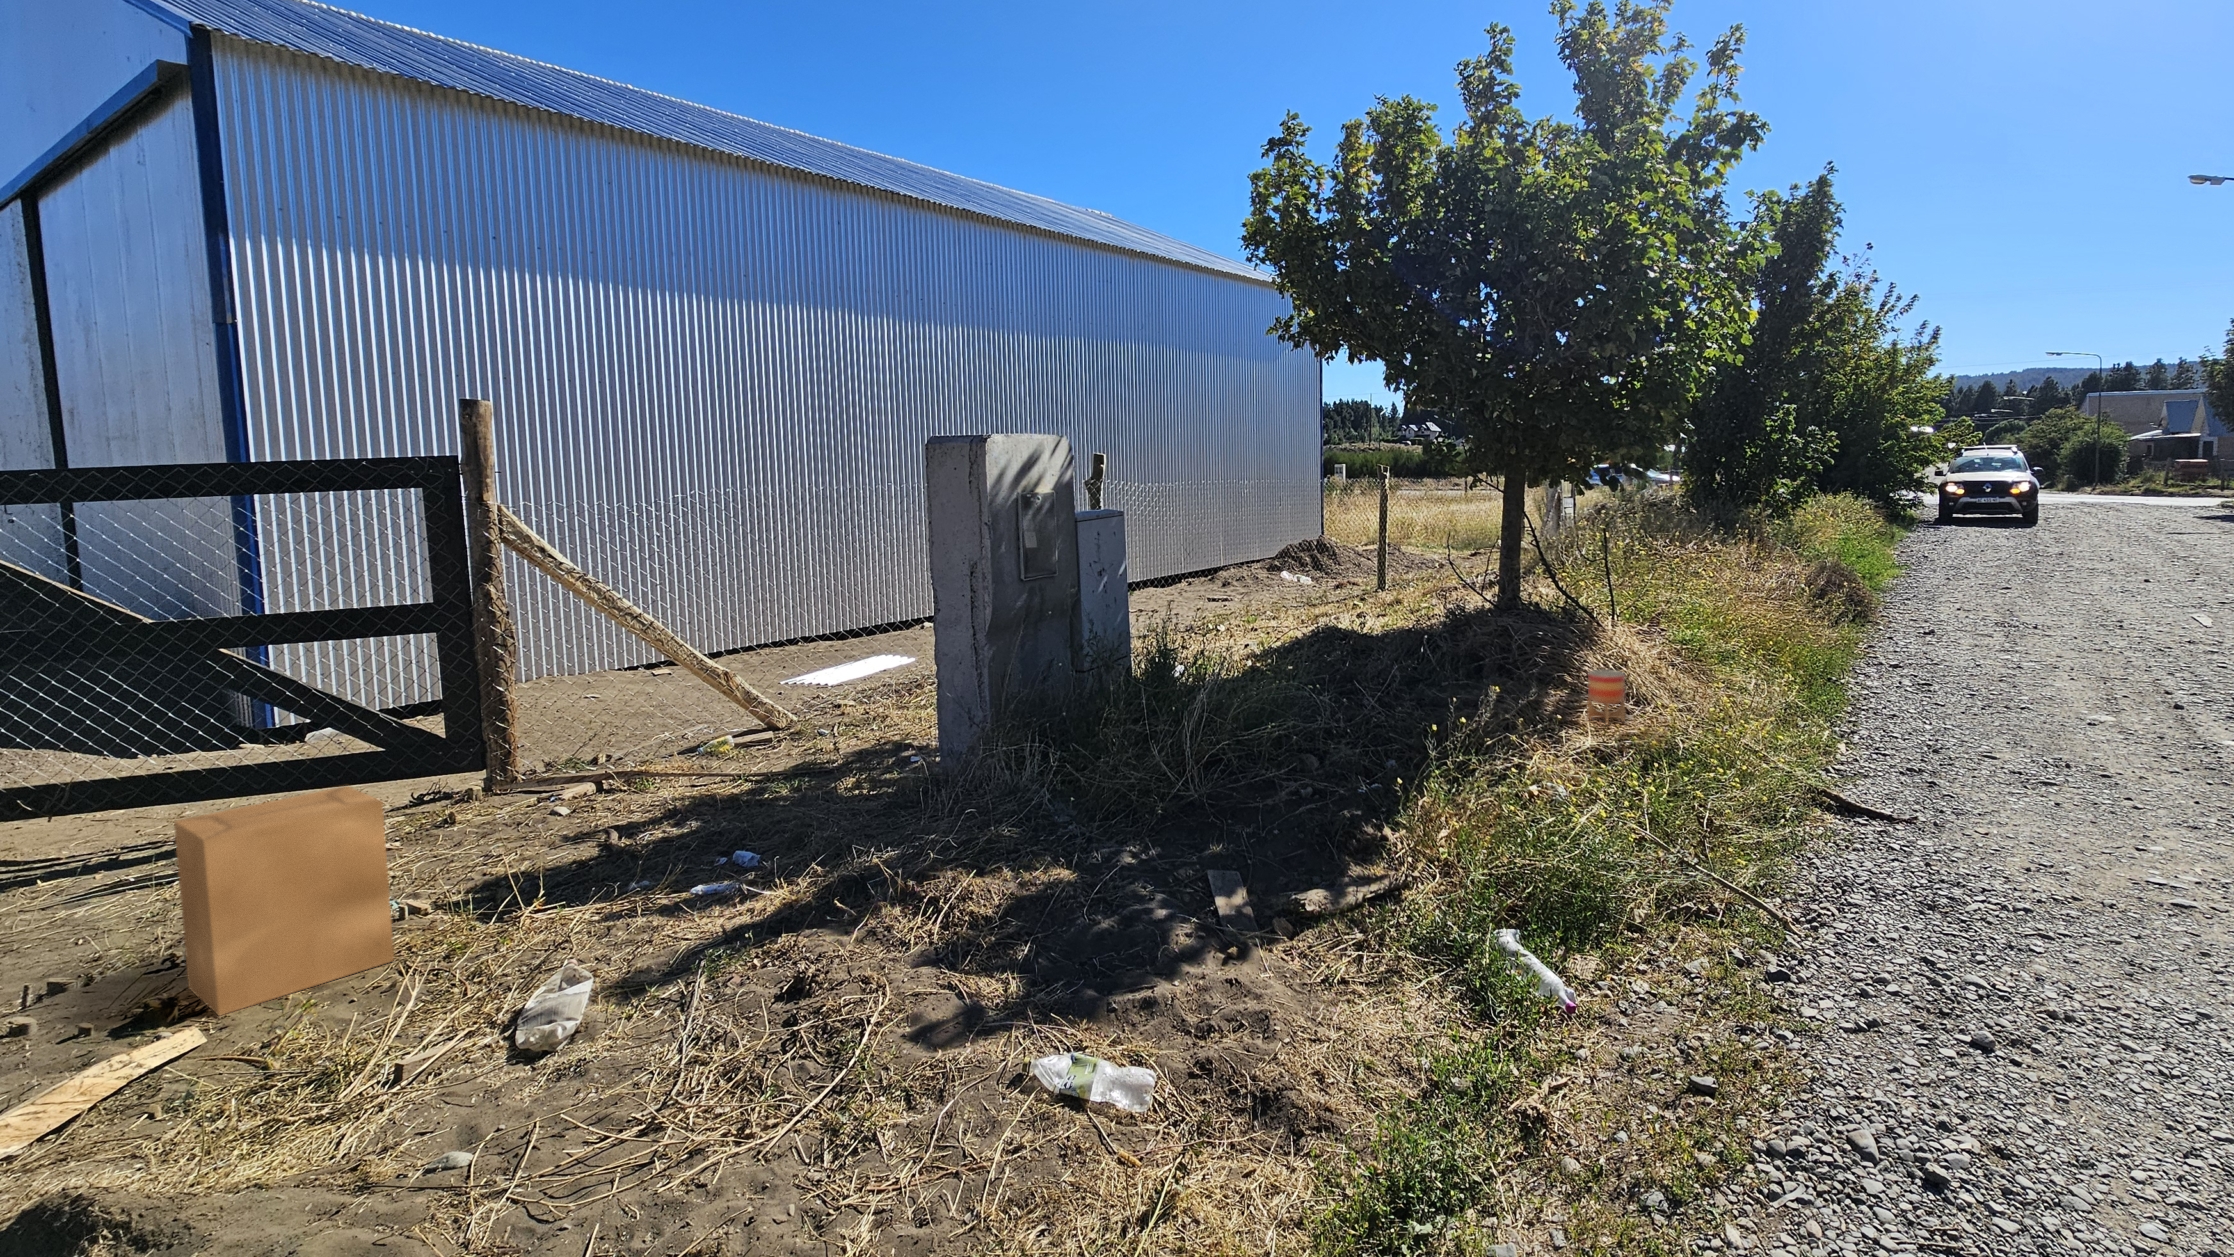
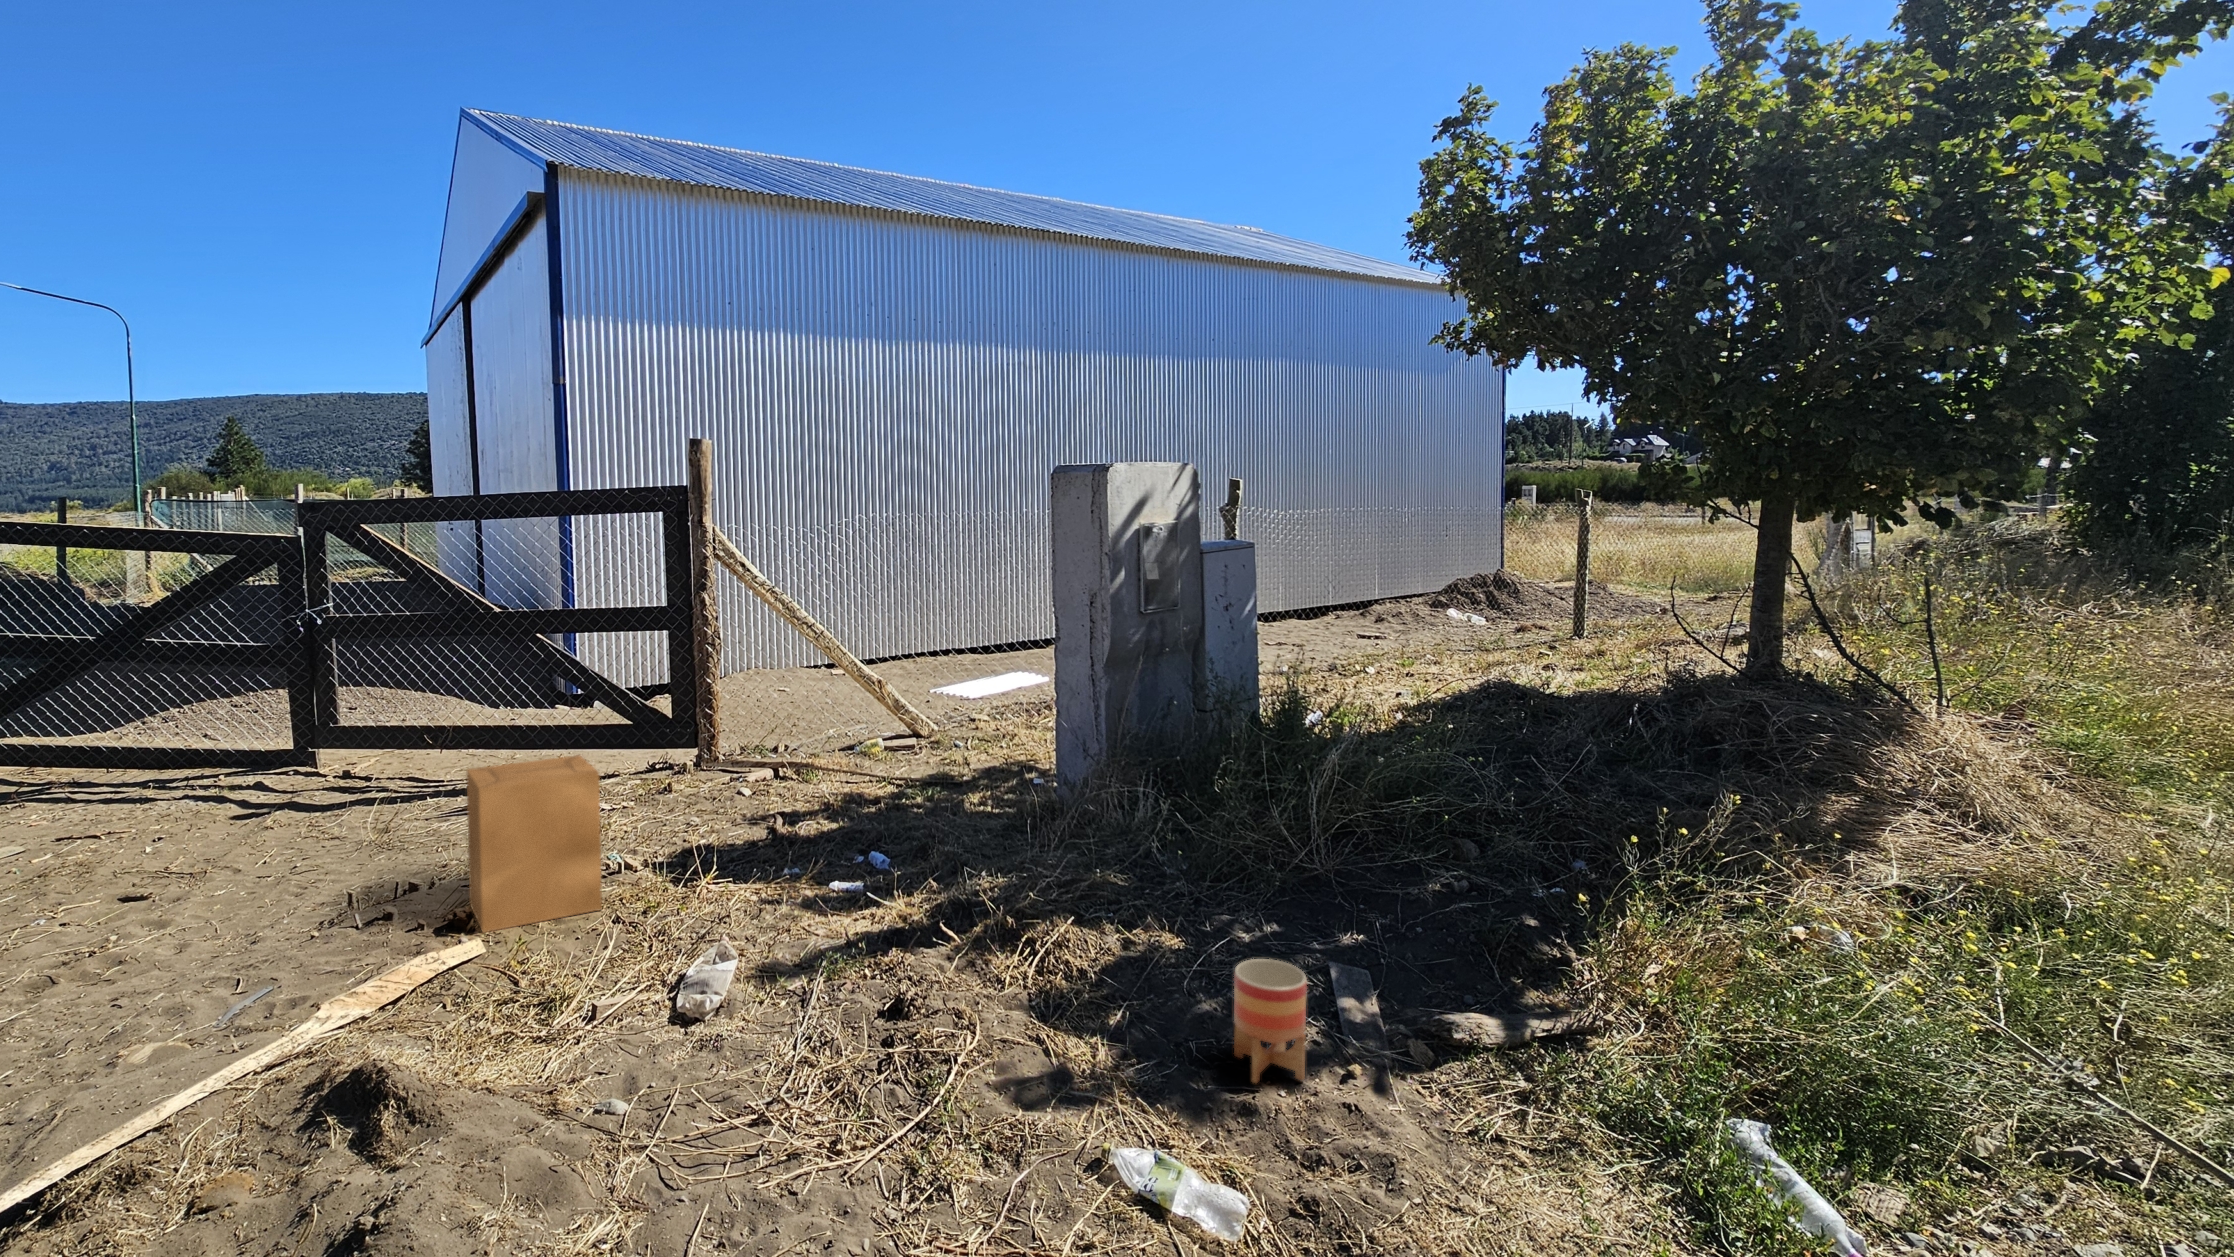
planter: present [1587,670,1625,724] -> present [1234,959,1307,1083]

